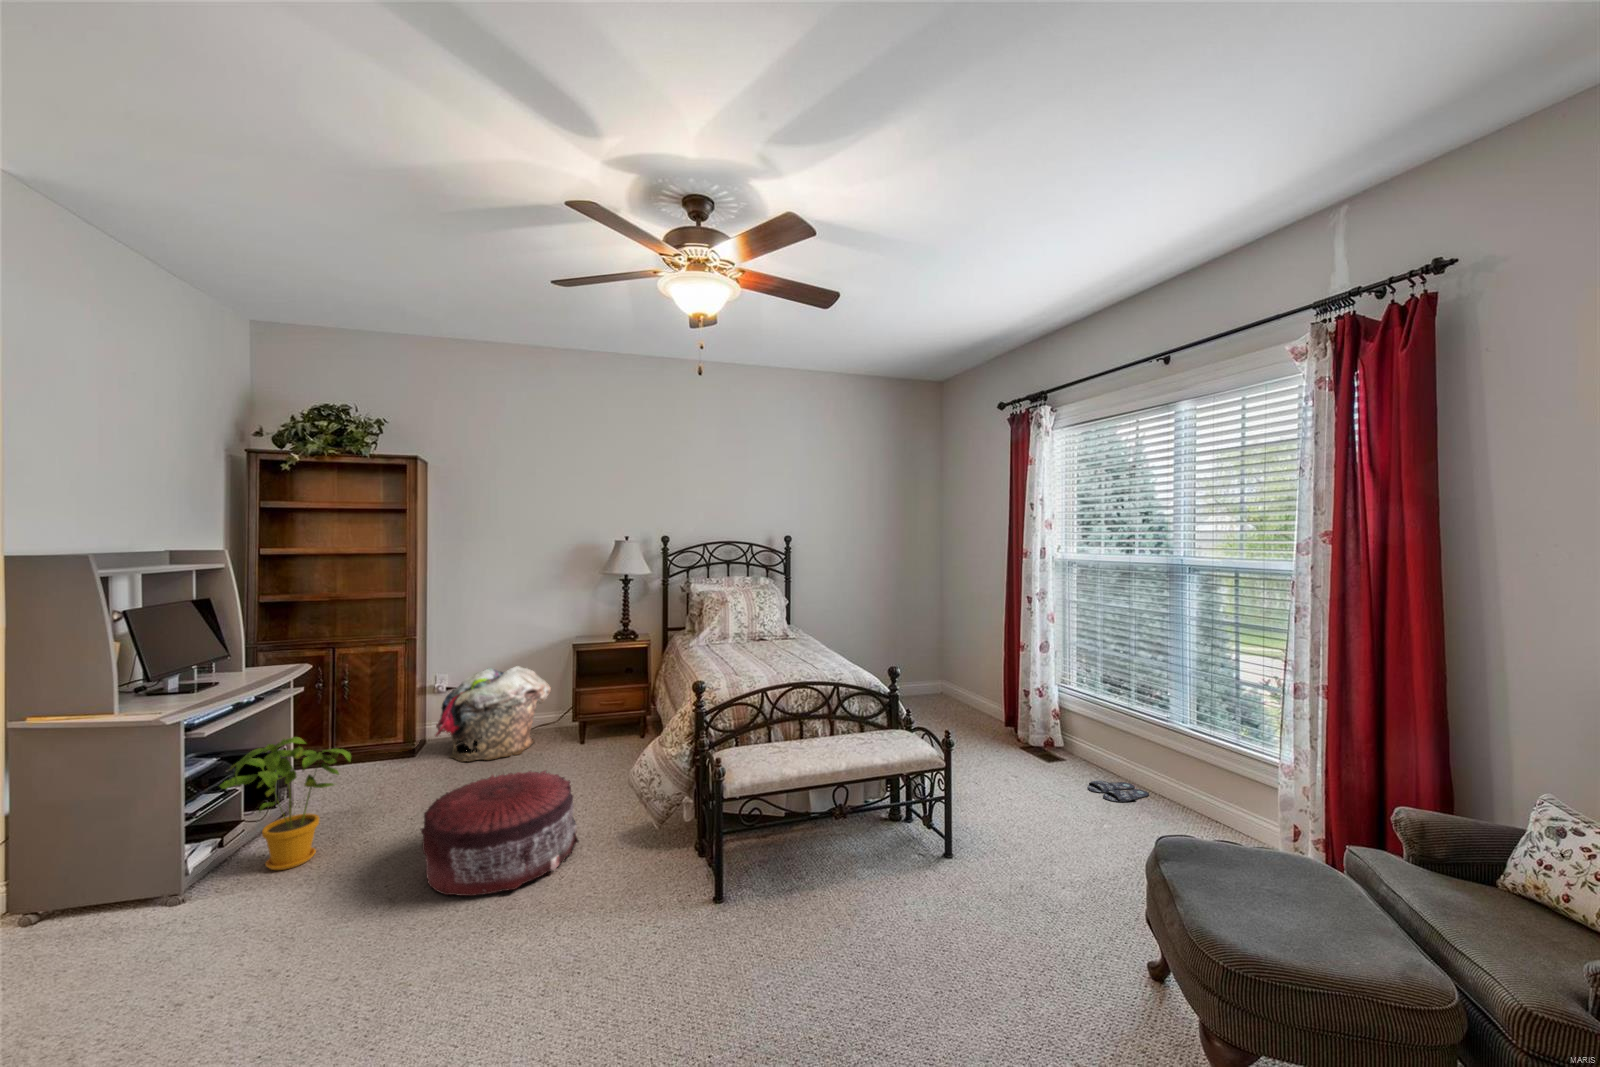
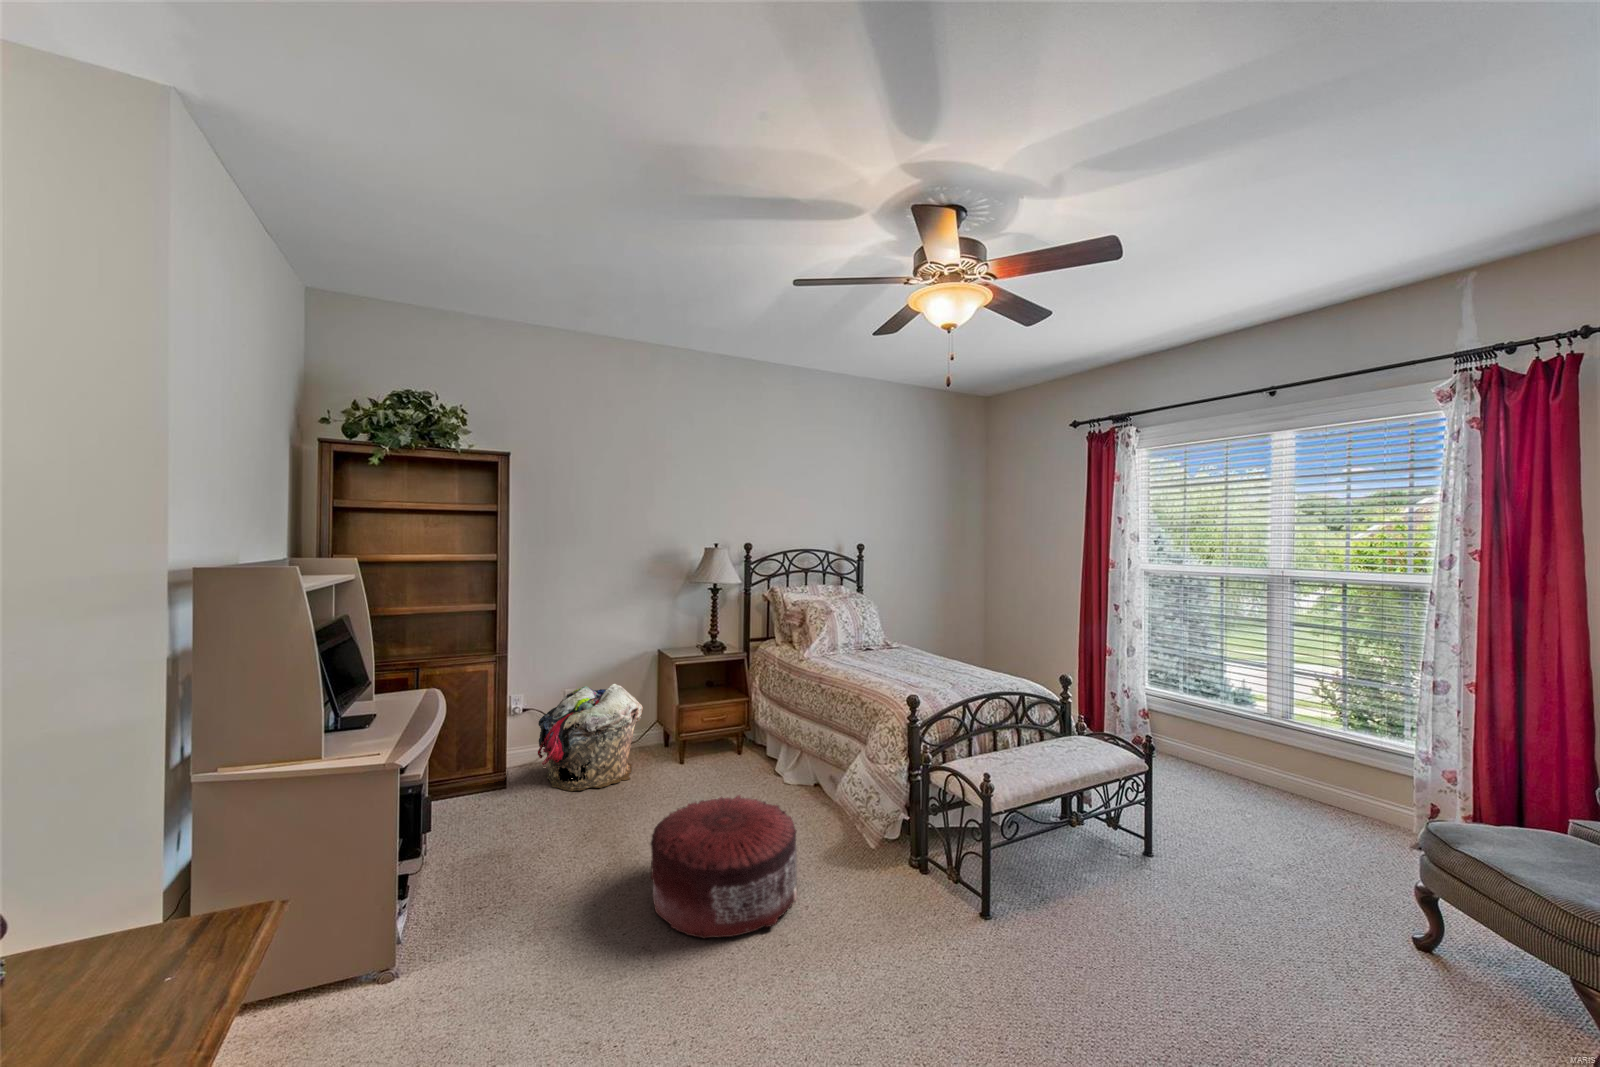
house plant: present [220,737,351,870] -> none [403,774,542,930]
slippers: present [1088,781,1149,802] -> none [1198,774,1254,793]

